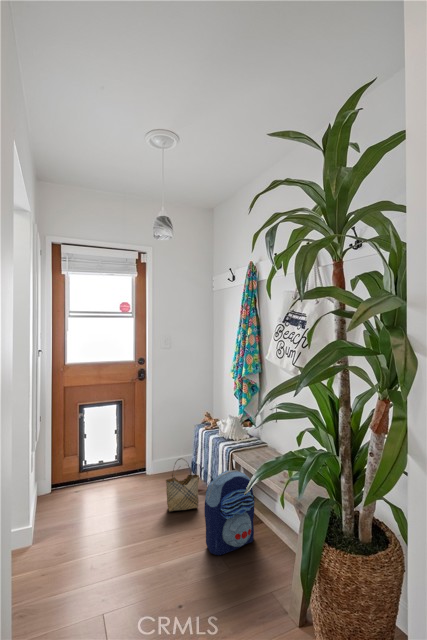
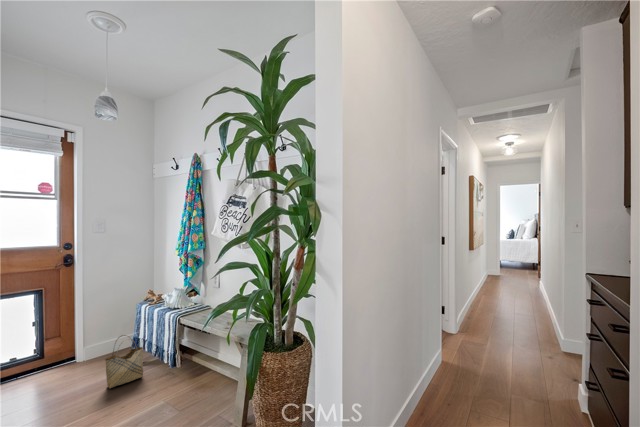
backpack: present [204,470,254,555] -> none [153,331,201,409]

